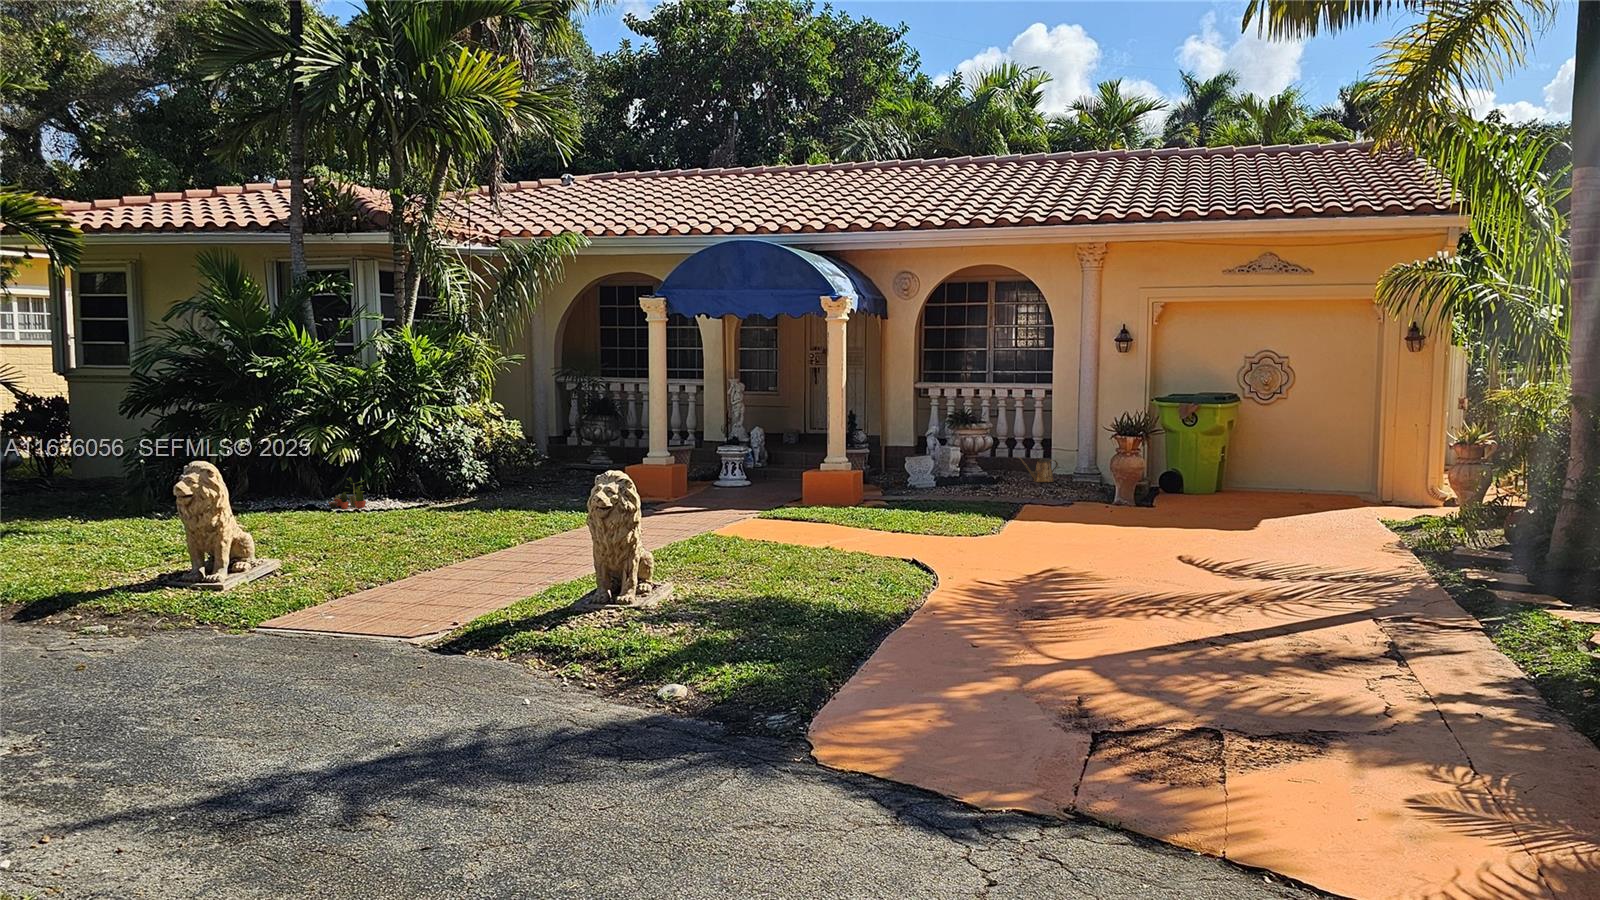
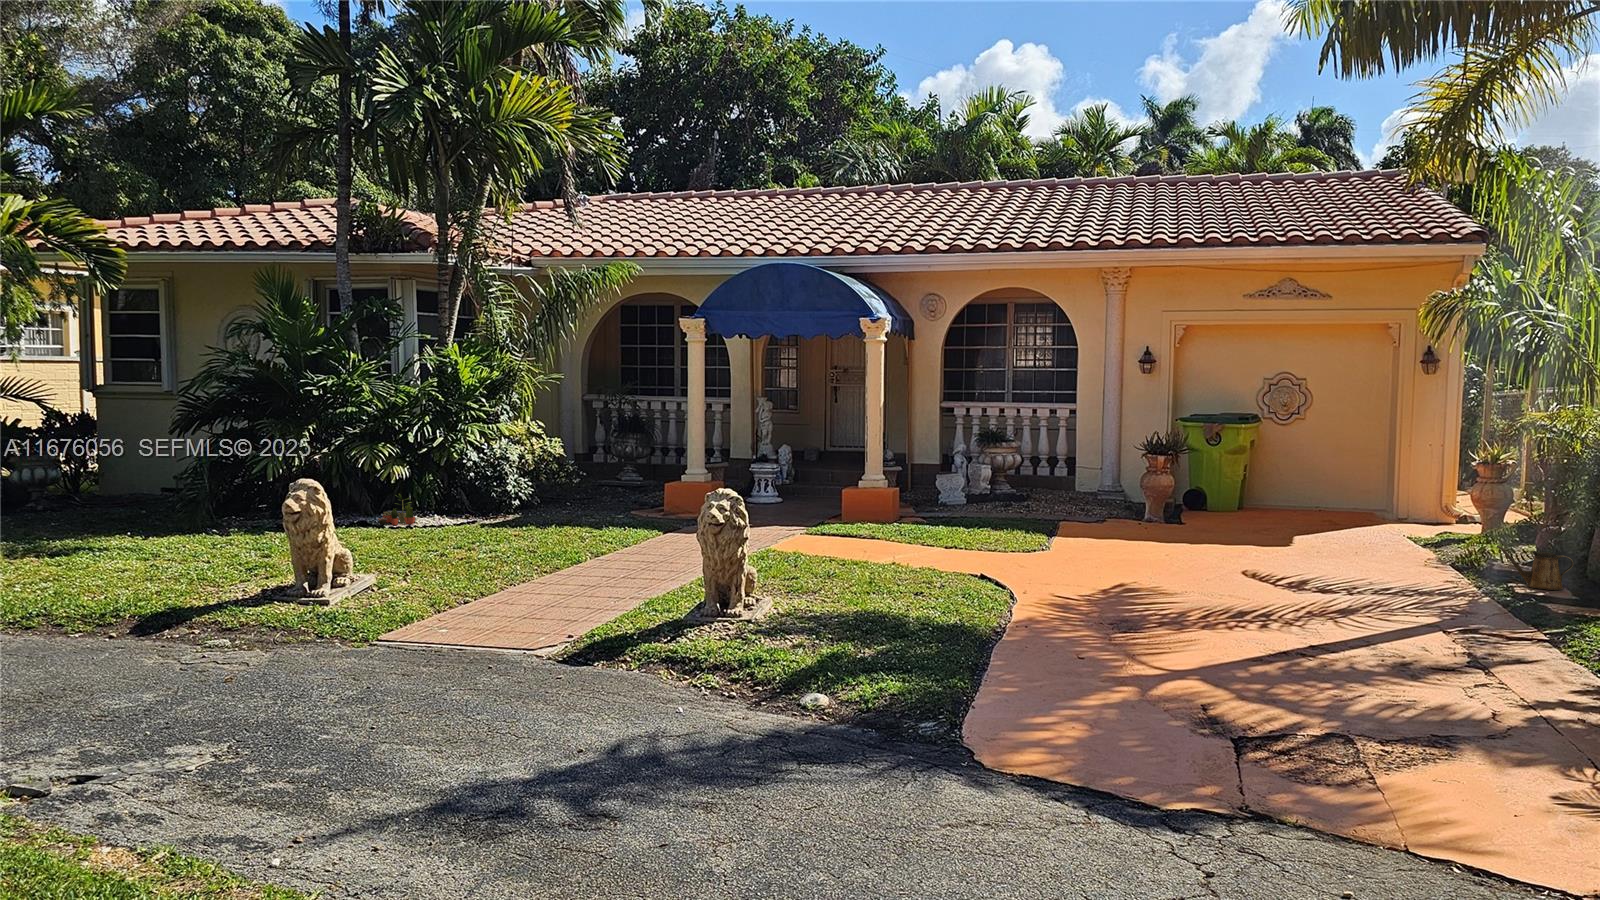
watering can: present [1017,457,1058,482] -> present [1497,546,1573,590]

